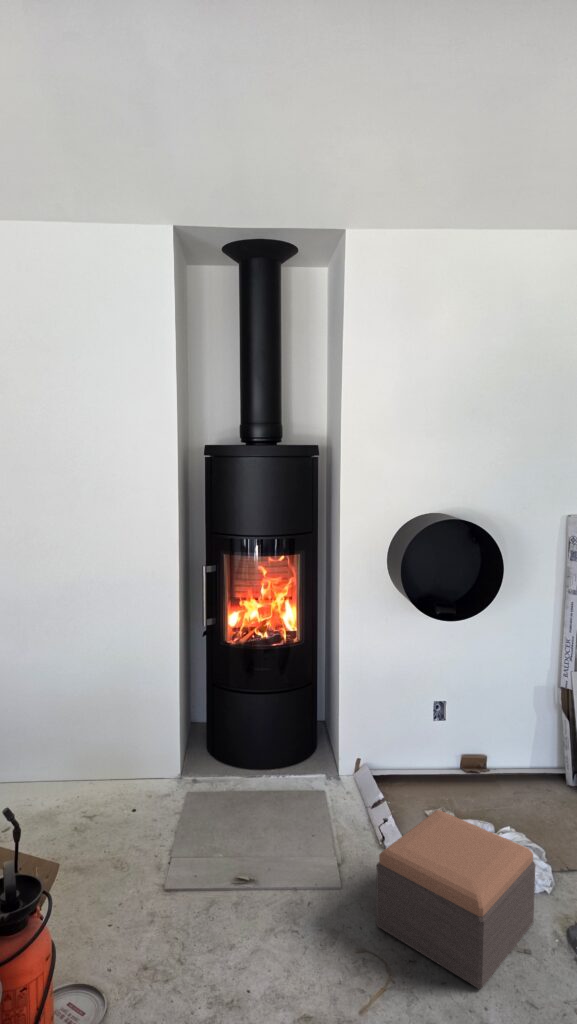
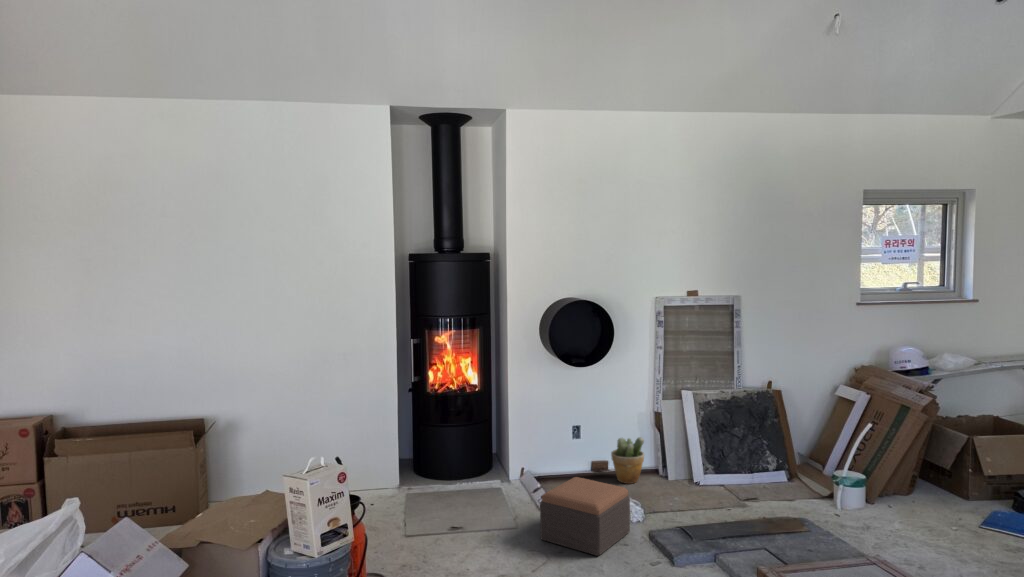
potted plant: none [494,726,547,798] -> present [611,437,644,484]

